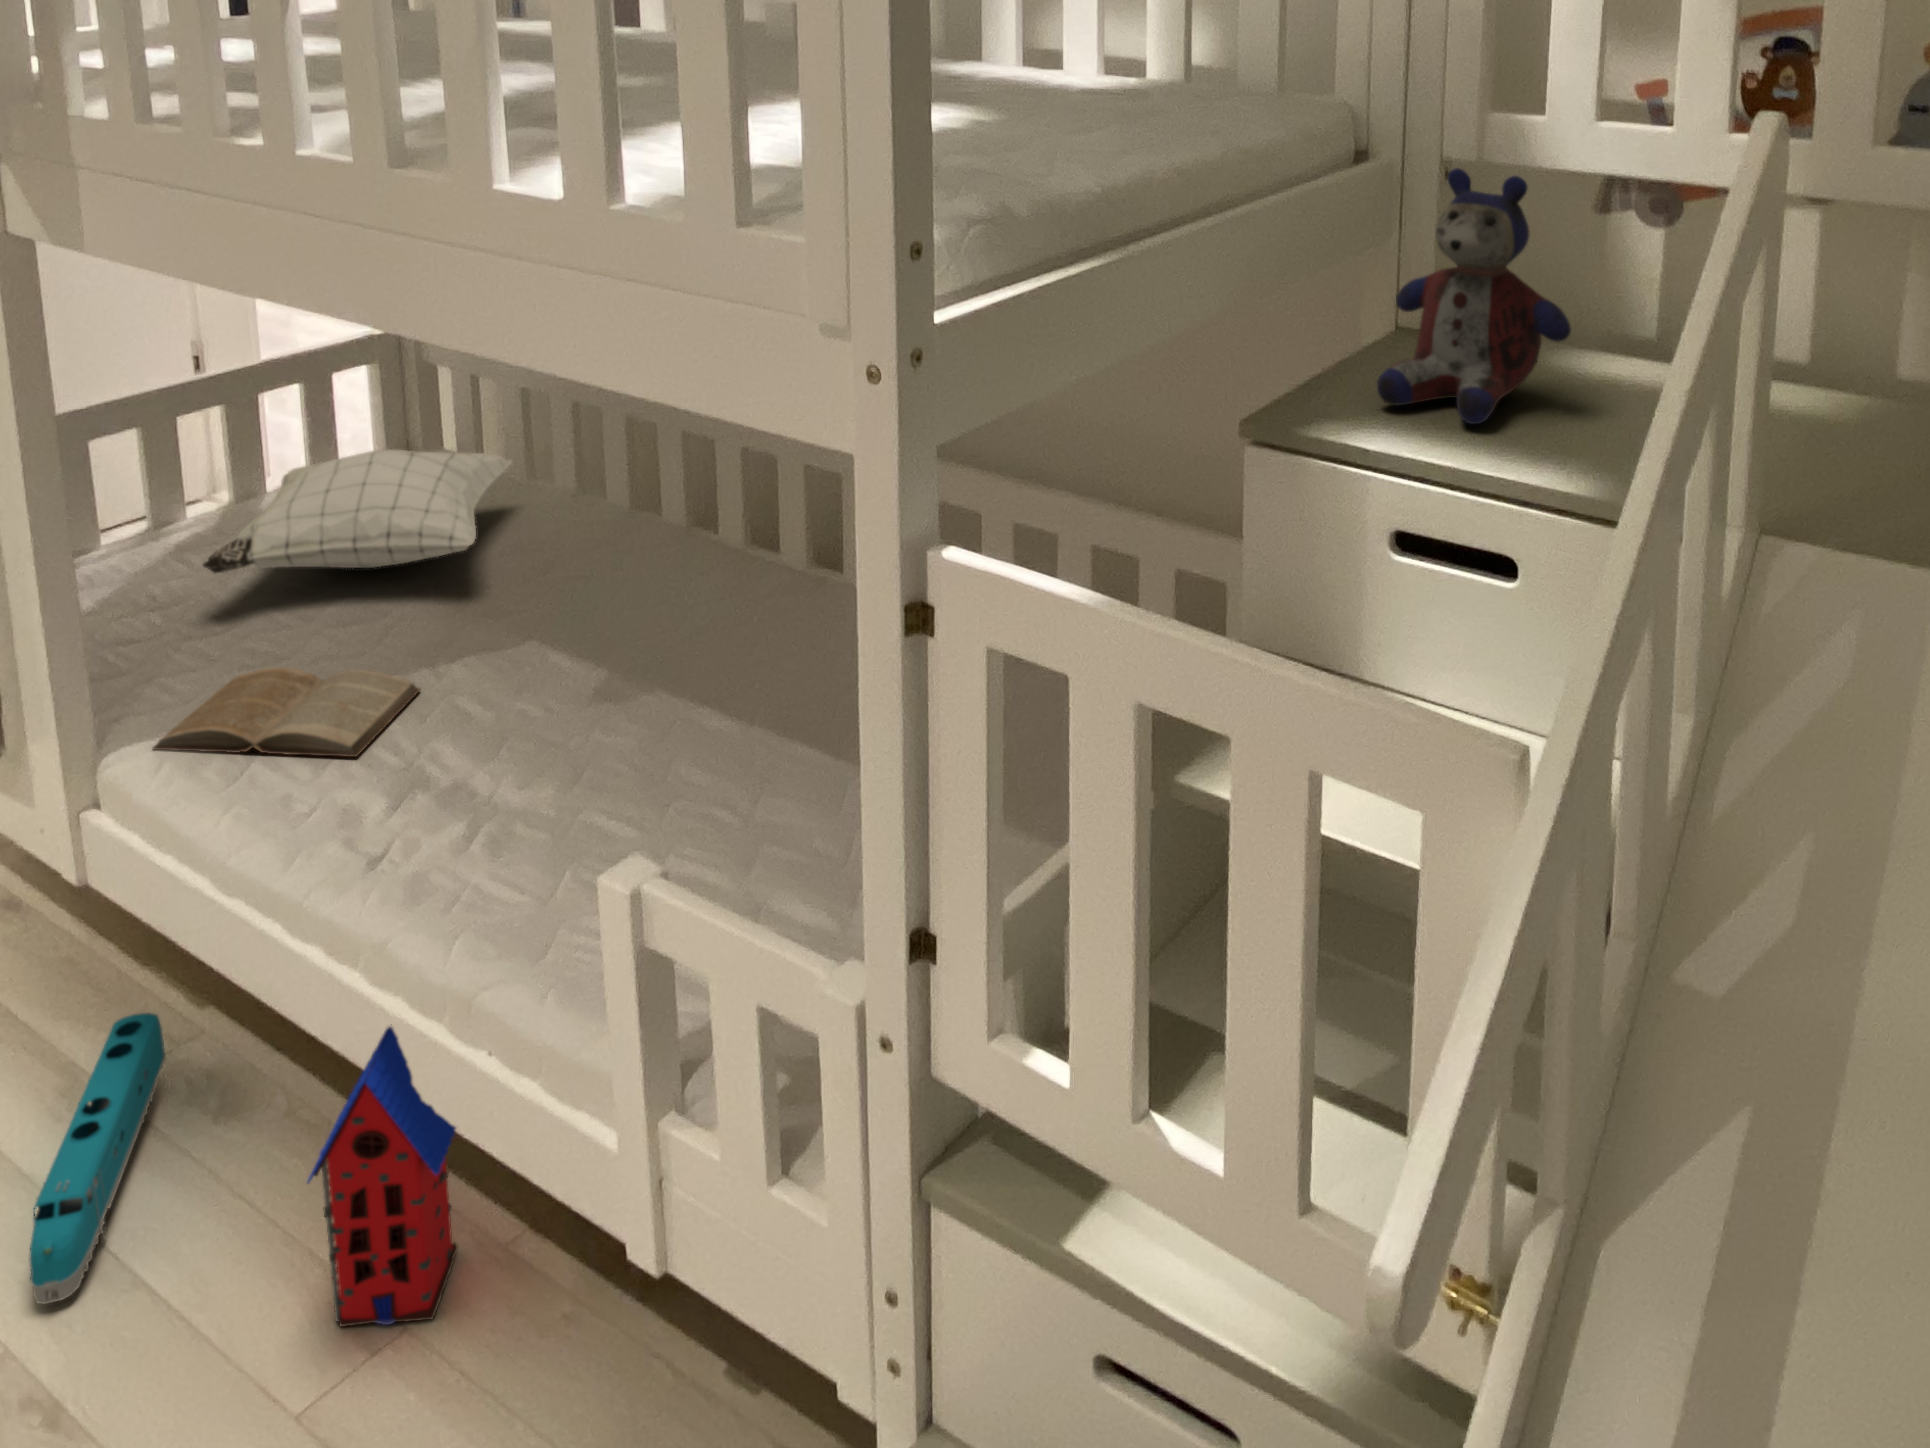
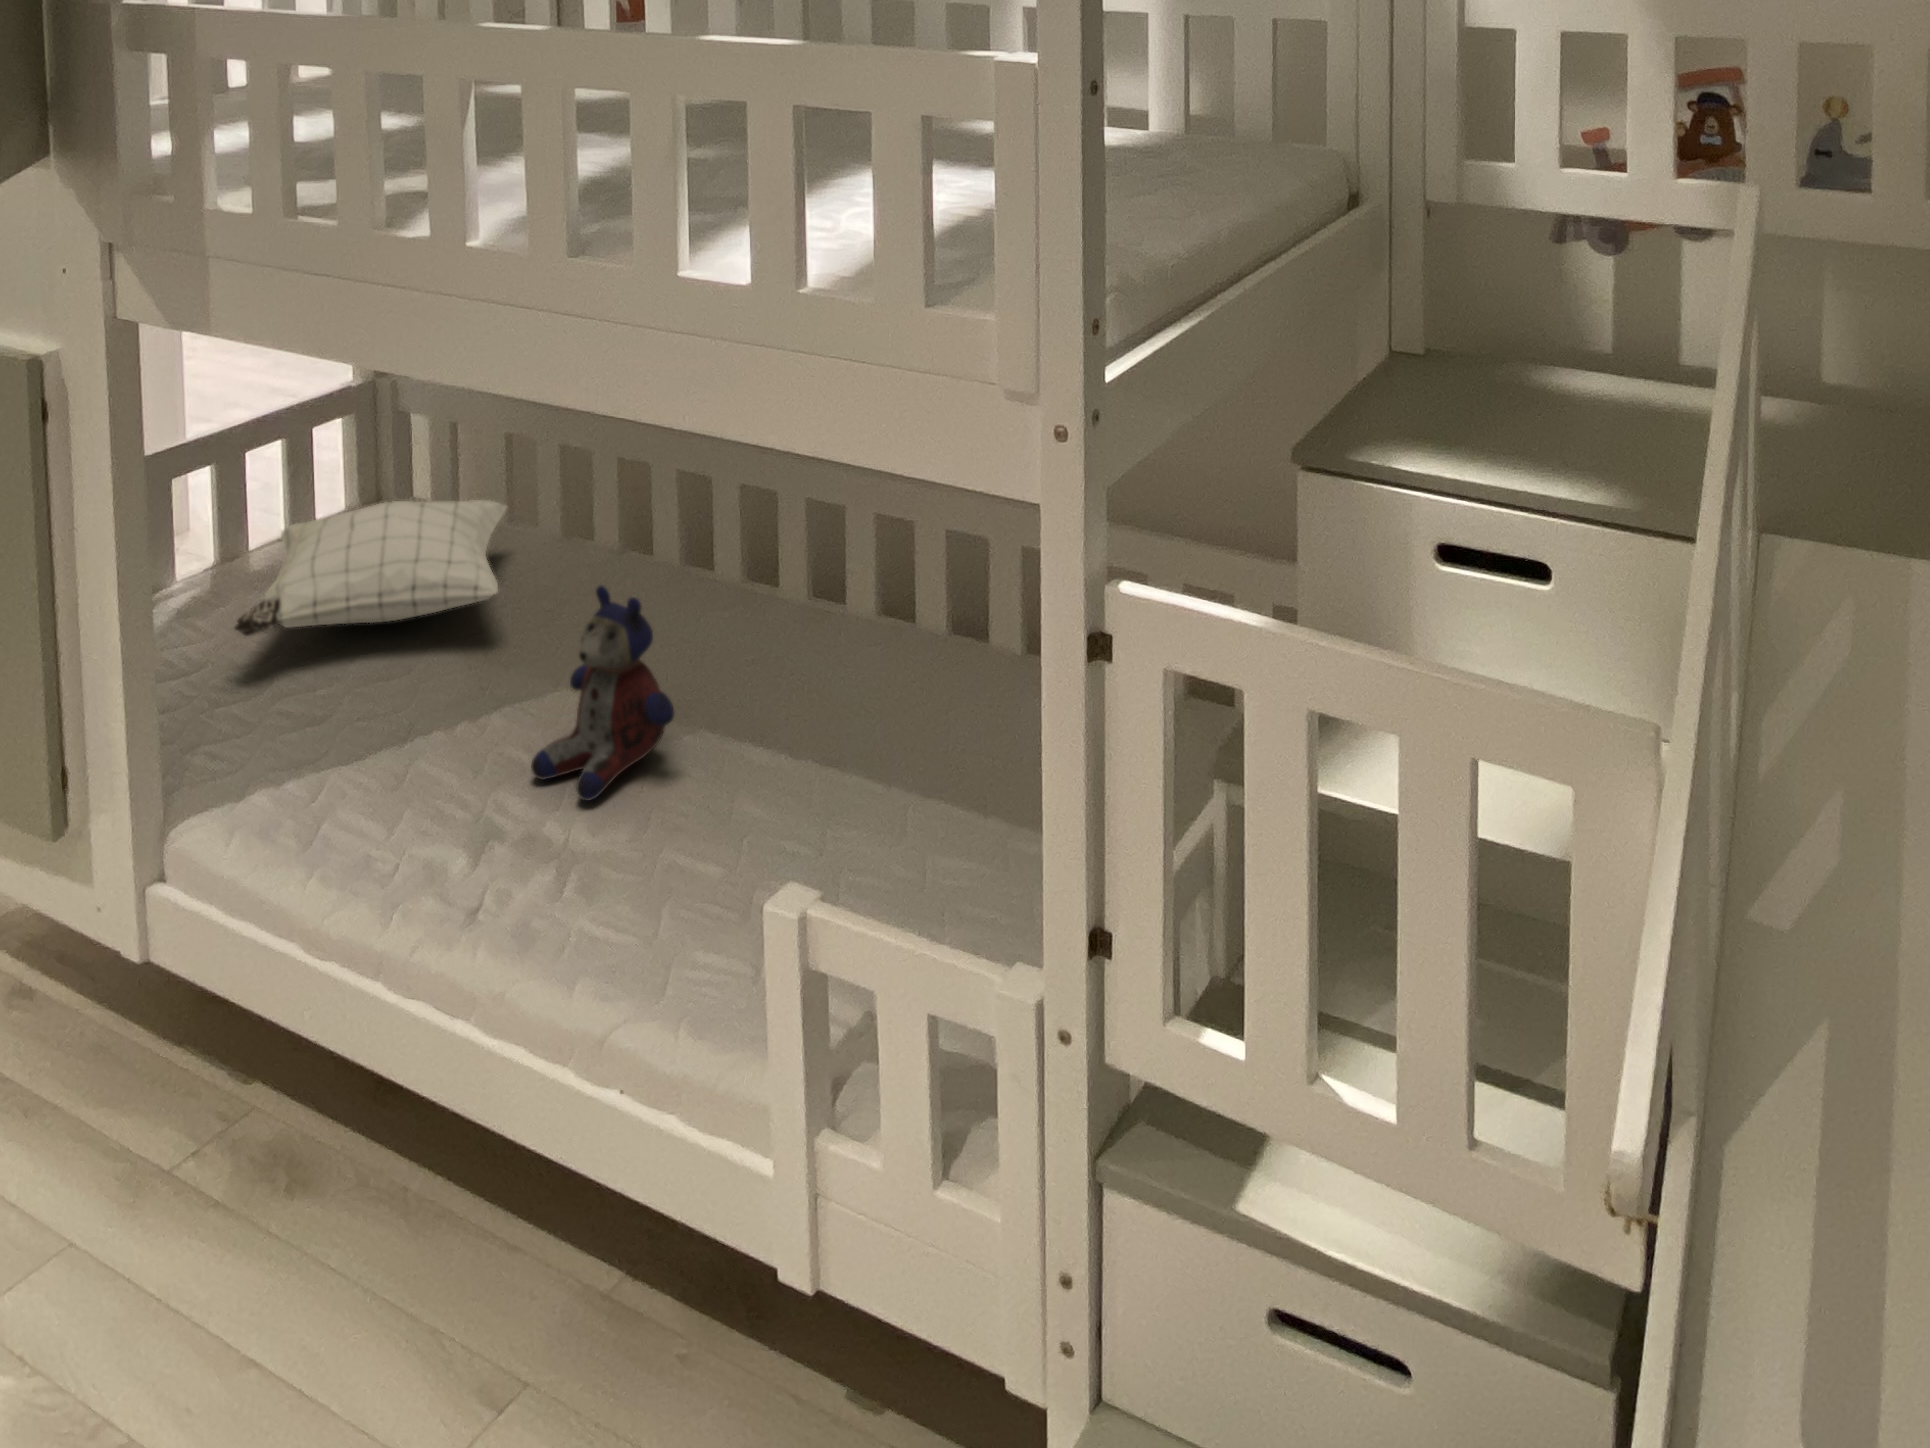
stuffed bear: present [1377,168,1571,424] -> present [531,585,674,801]
book: present [153,667,420,757] -> none [223,725,473,818]
toy train: present [29,1013,166,1304] -> none [161,1088,240,1388]
toy house: present [308,1024,458,1327] -> none [455,1064,588,1383]

